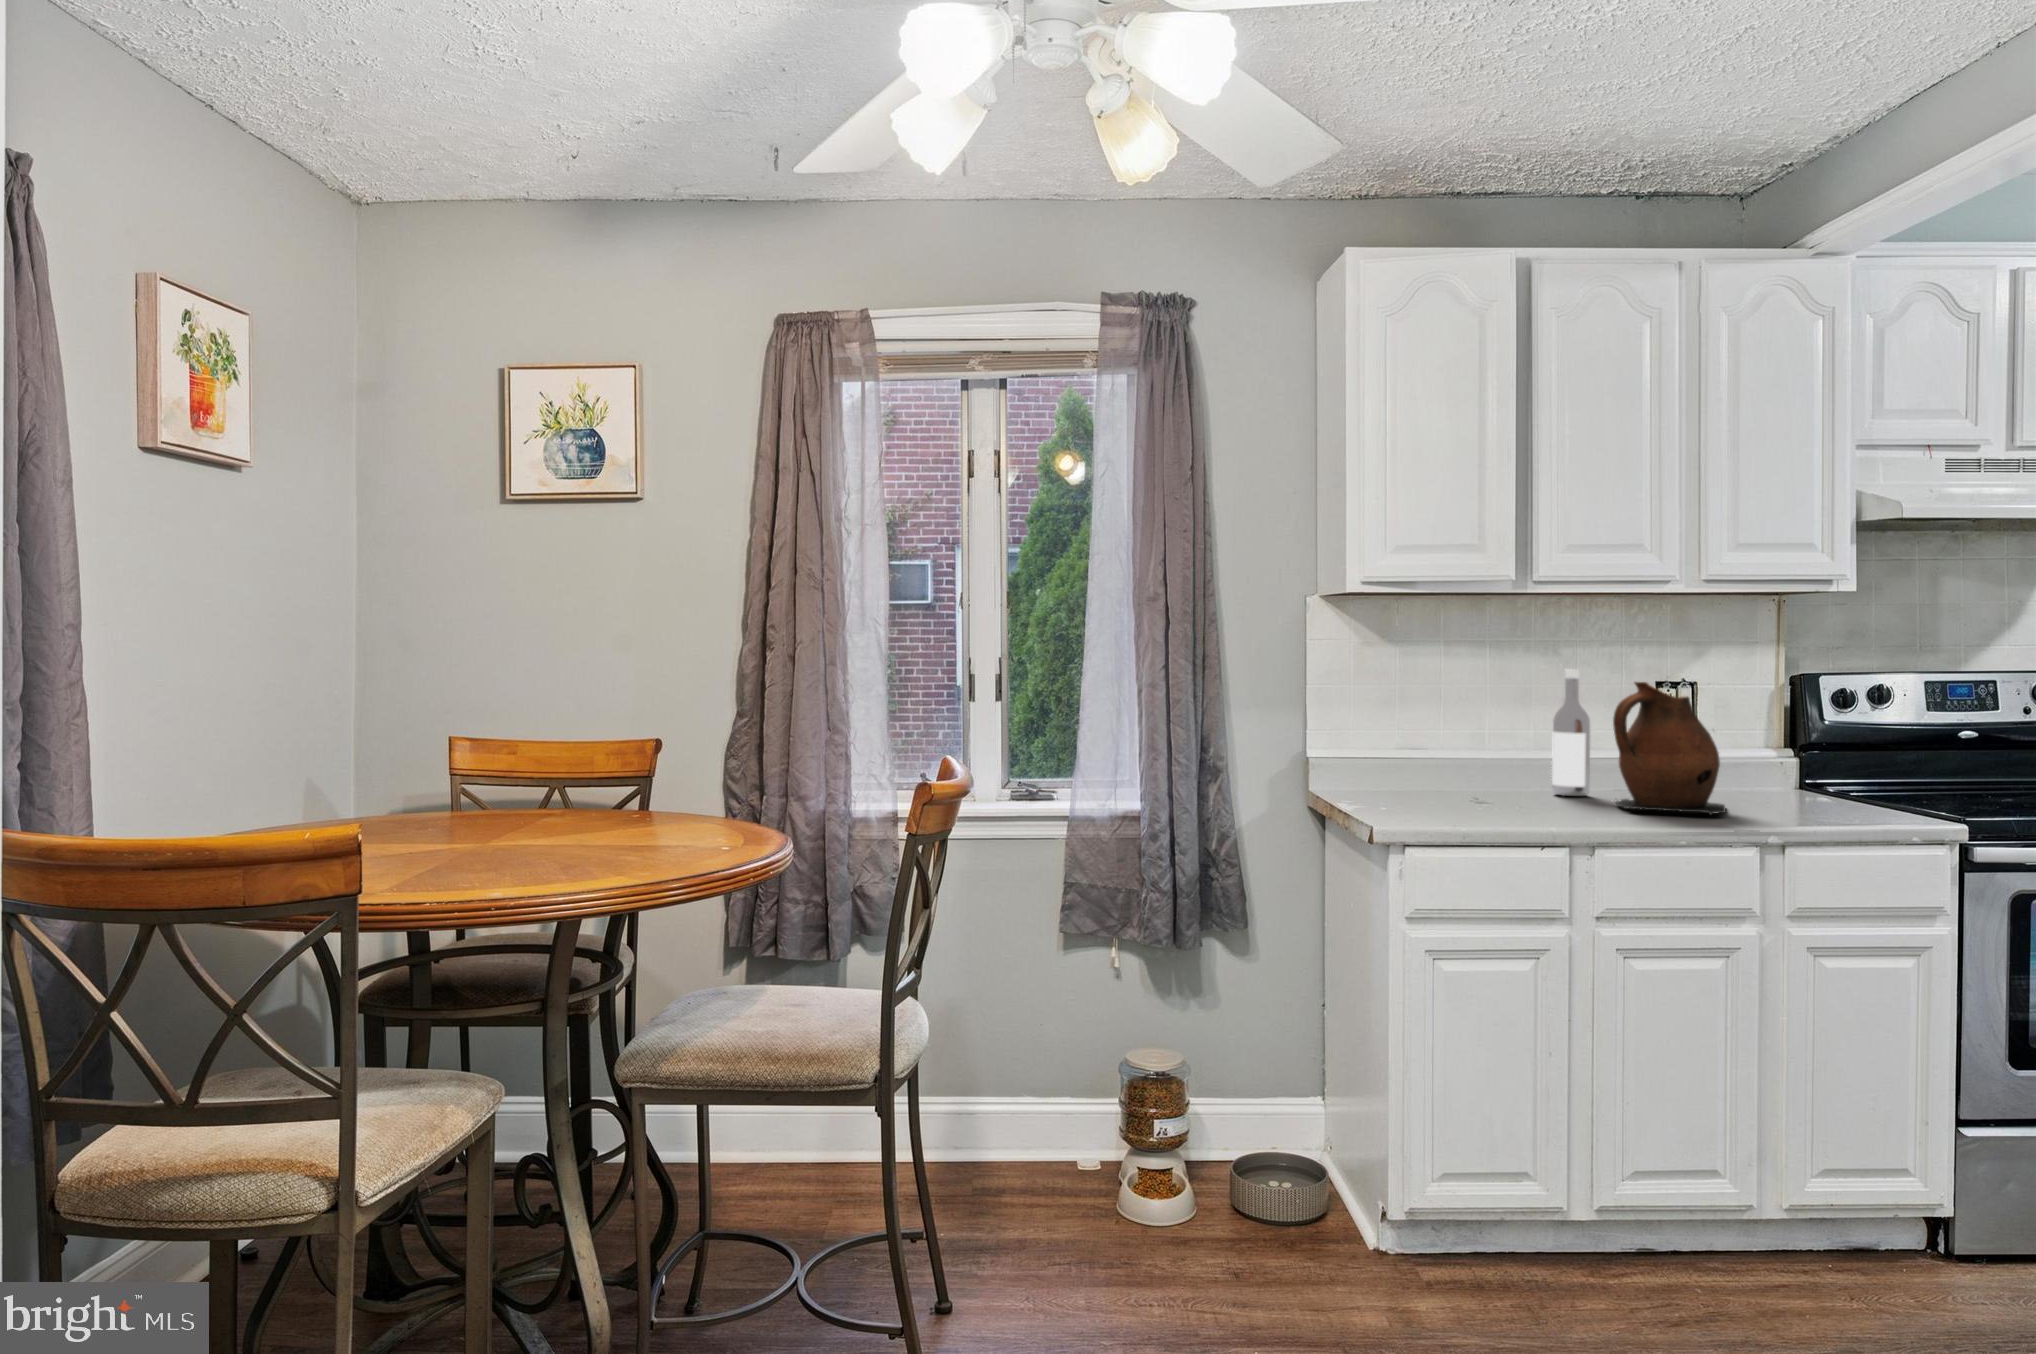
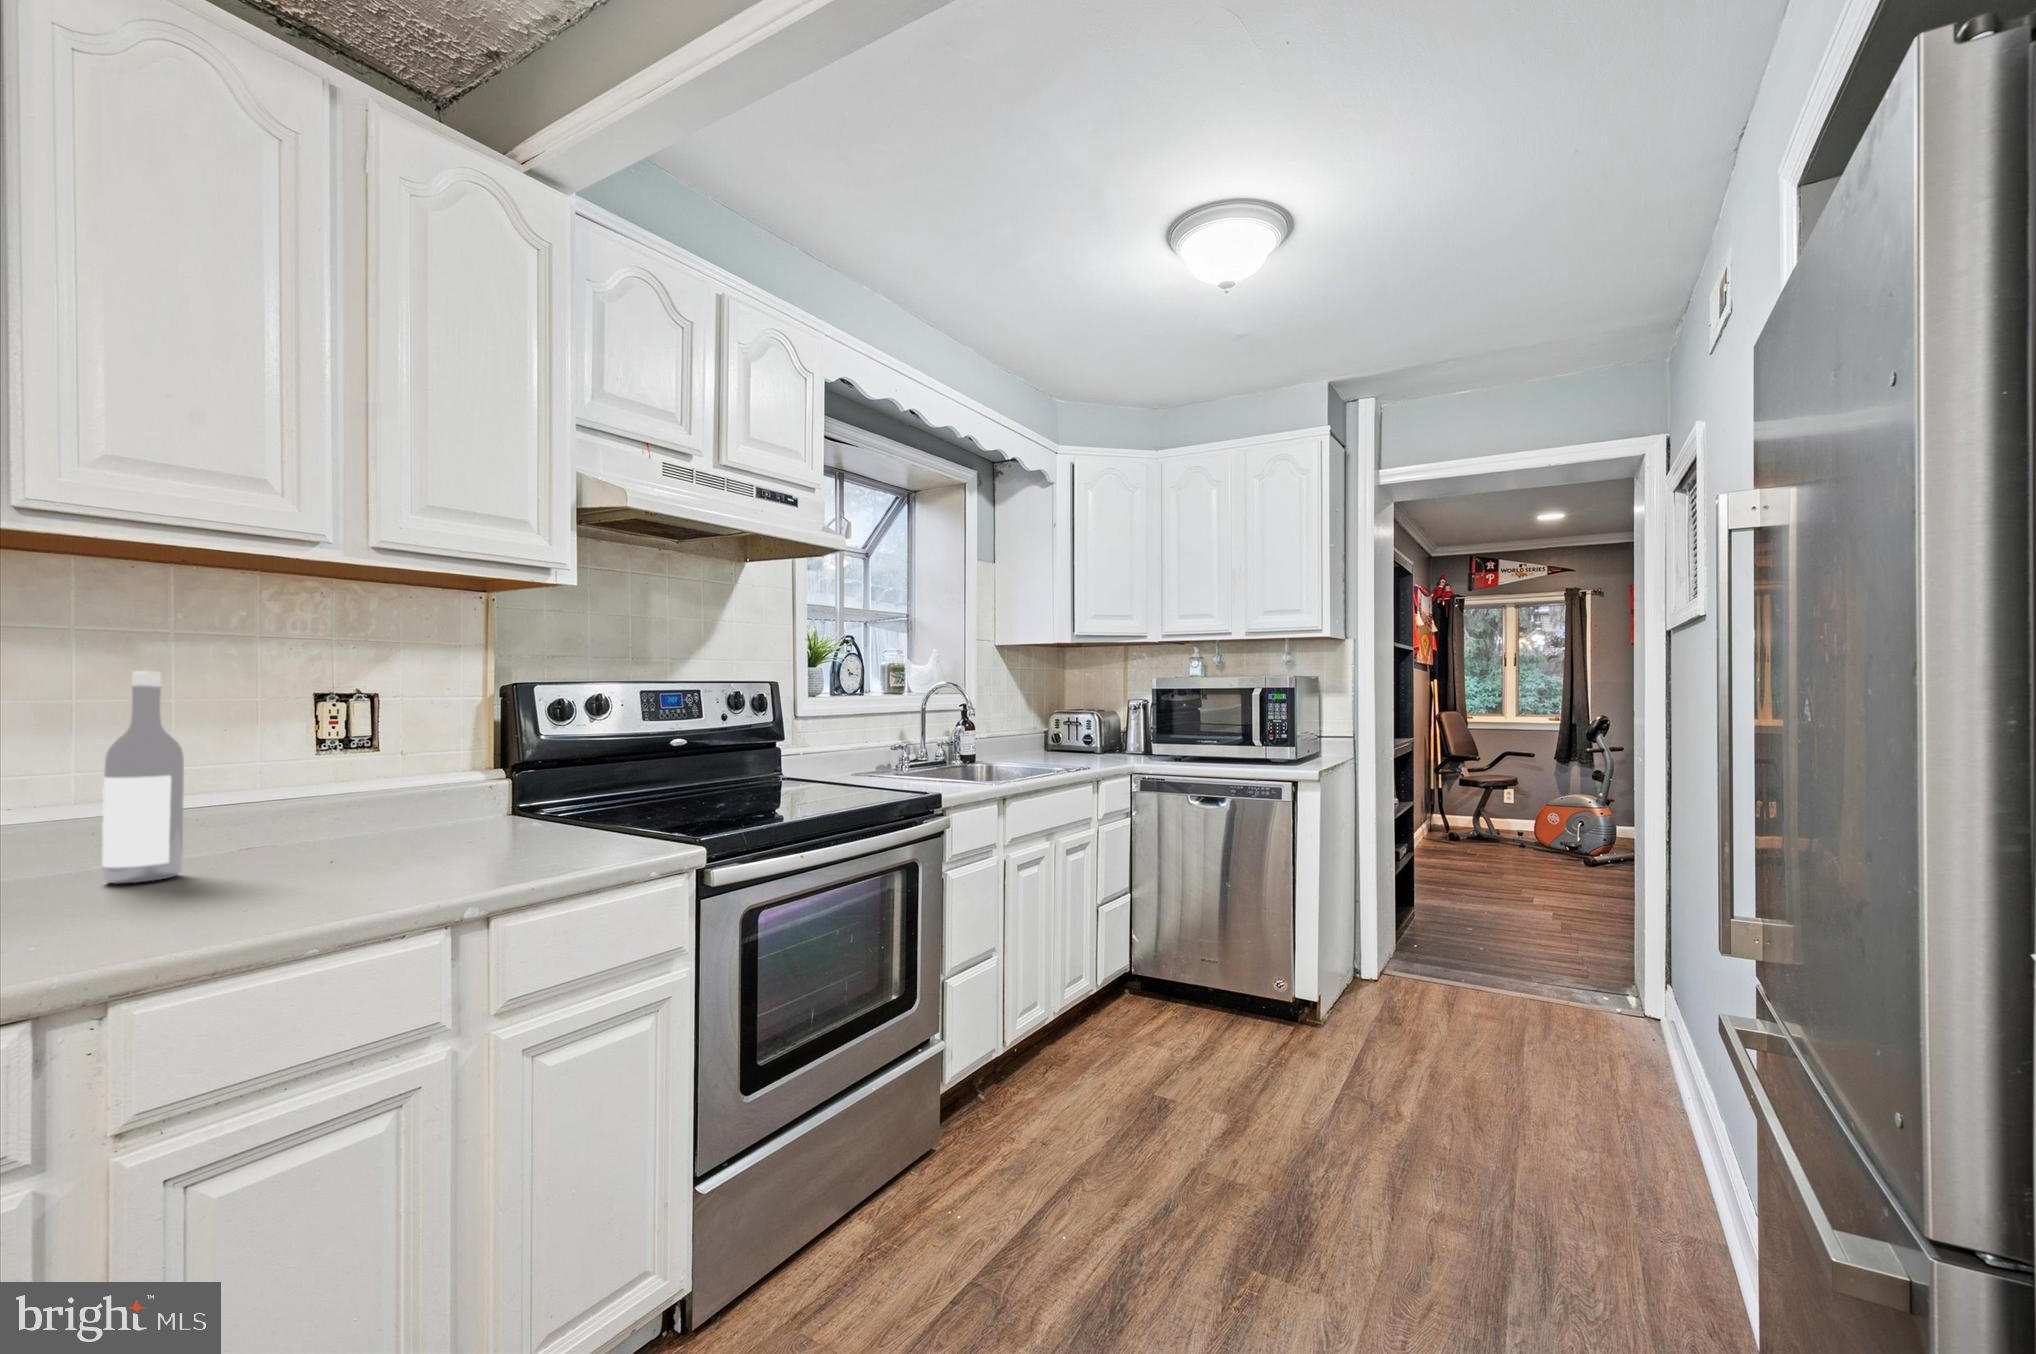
ceramic pitcher: present [1613,682,1726,815] -> none [205,687,412,899]

